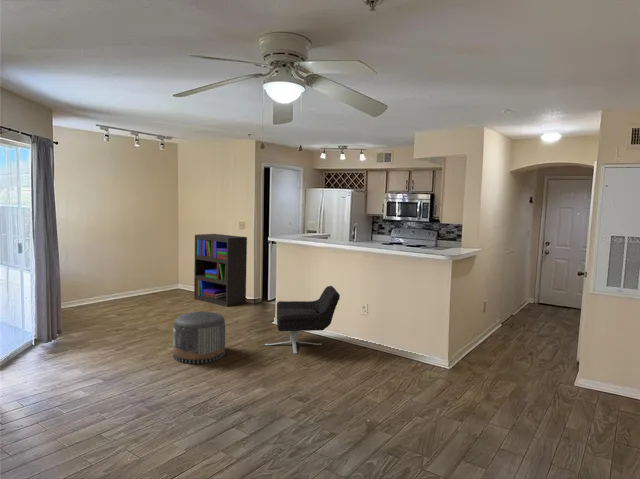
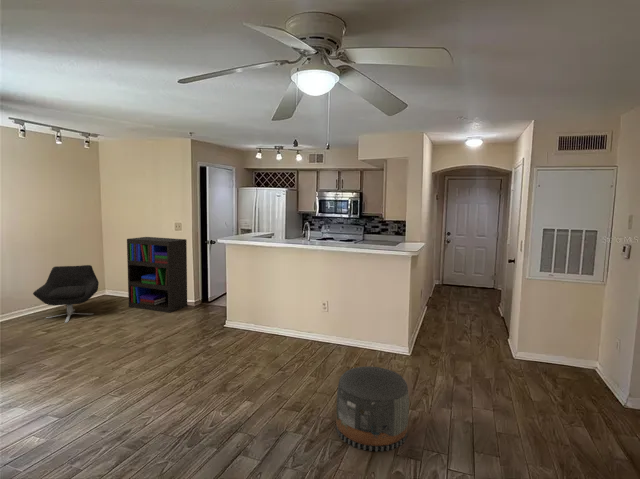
lounge chair: present [265,286,340,354] -> present [33,265,99,323]
pouf: present [173,312,225,364] -> present [336,366,409,452]

